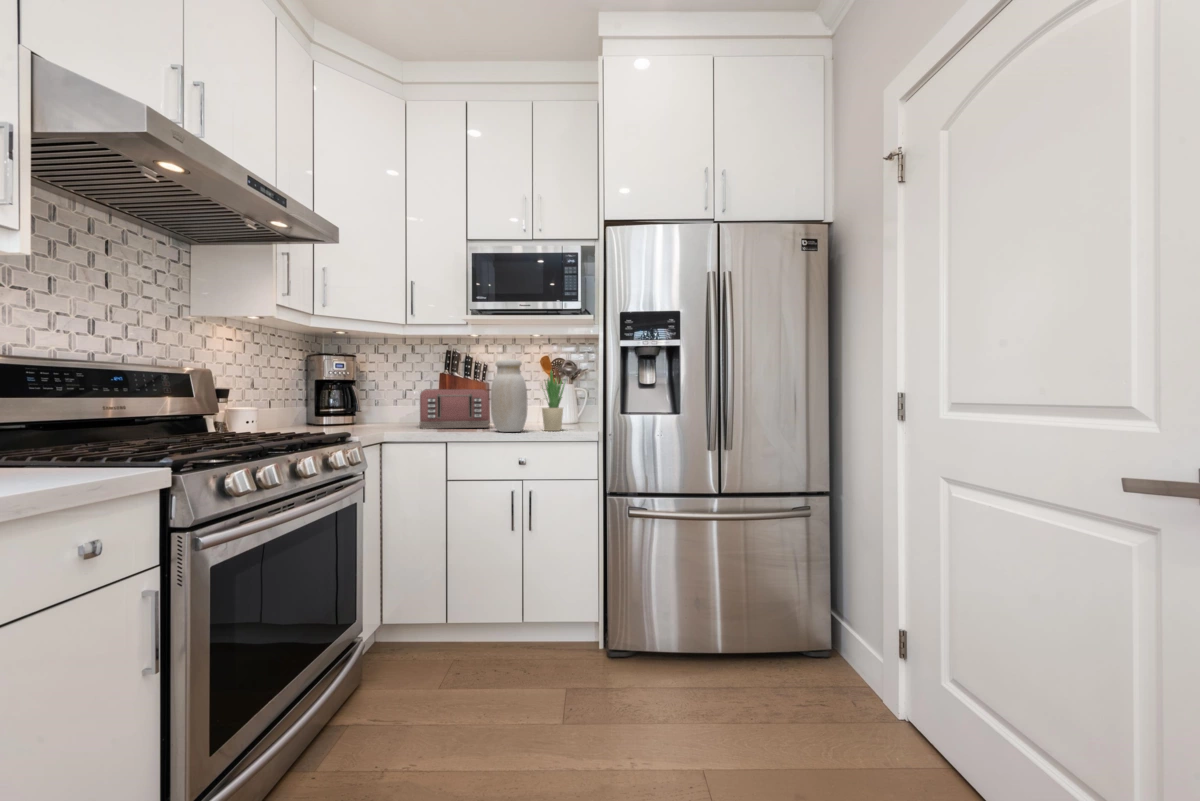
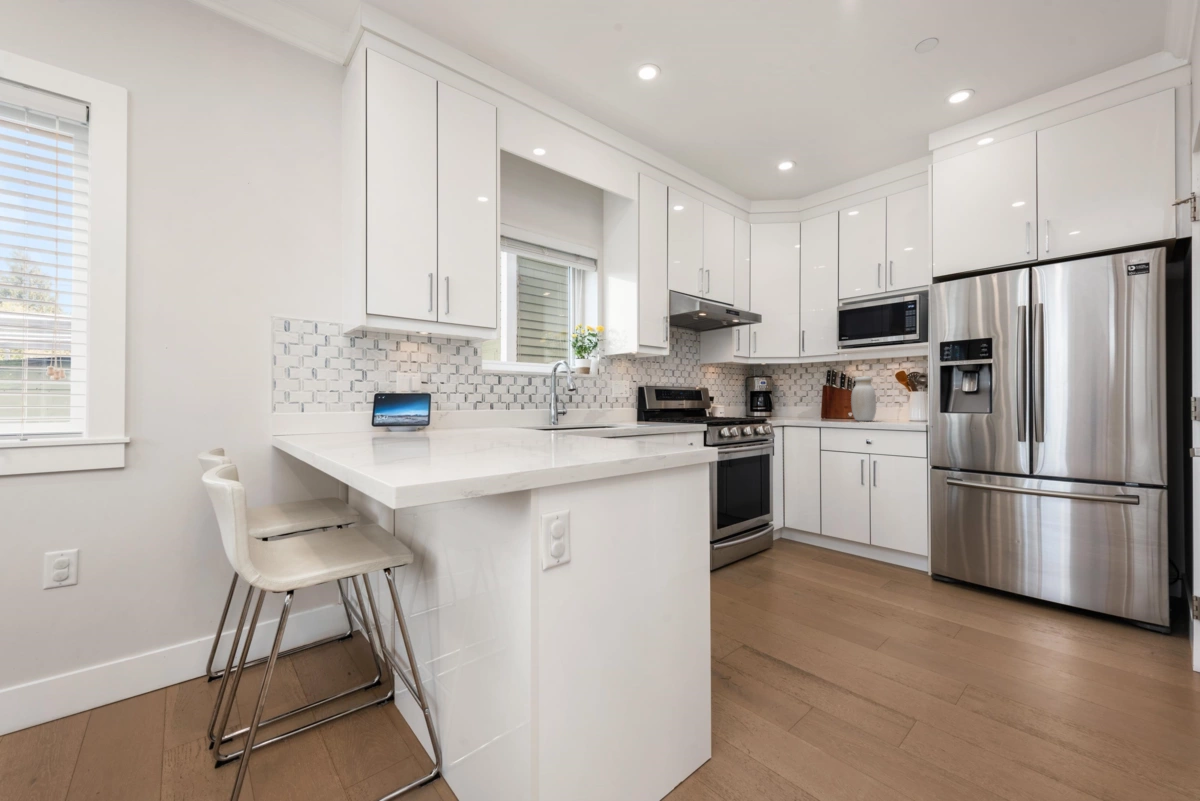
potted plant: present [542,369,565,431] -> none [889,380,909,421]
toaster: present [420,389,490,429] -> none [809,395,854,419]

